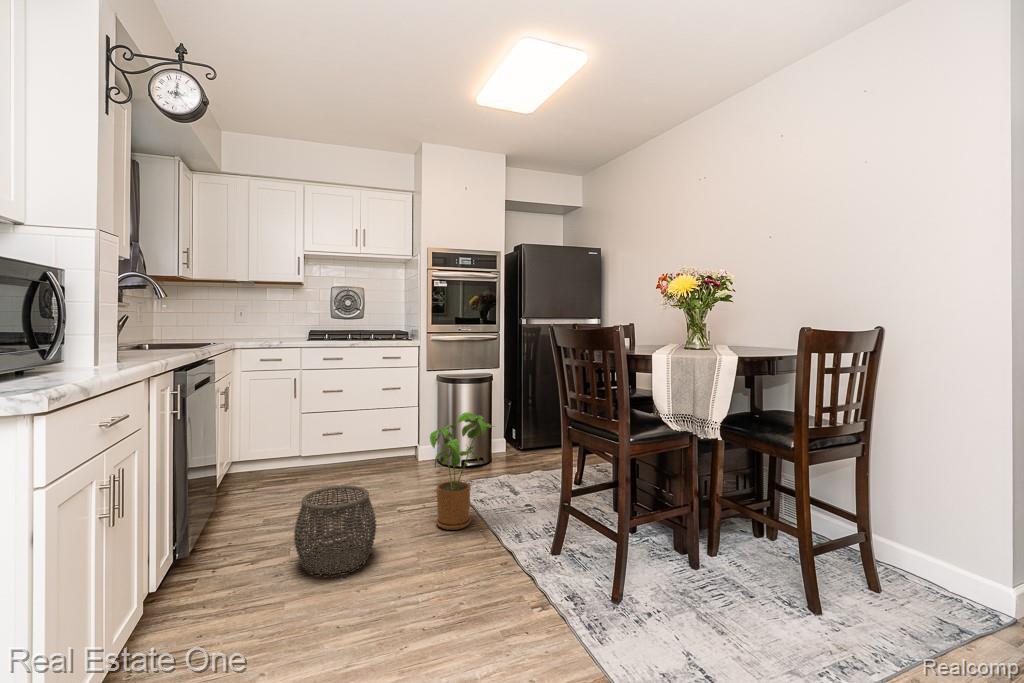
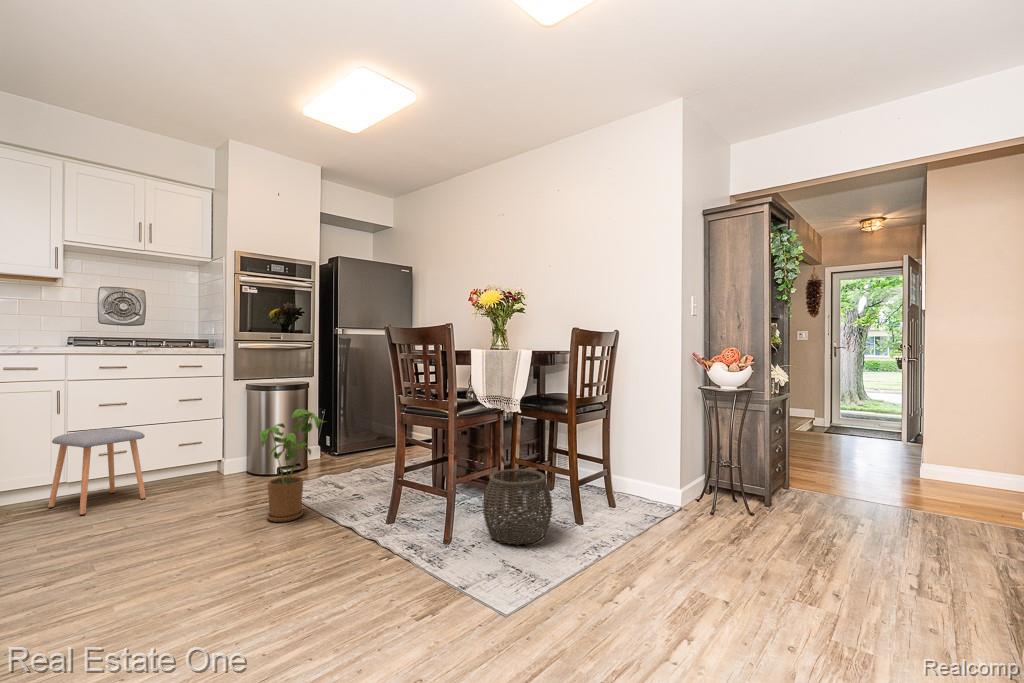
stool: none [281,413,349,492] -> present [48,428,146,515]
woven basket: present [294,486,376,575] -> present [483,469,553,545]

